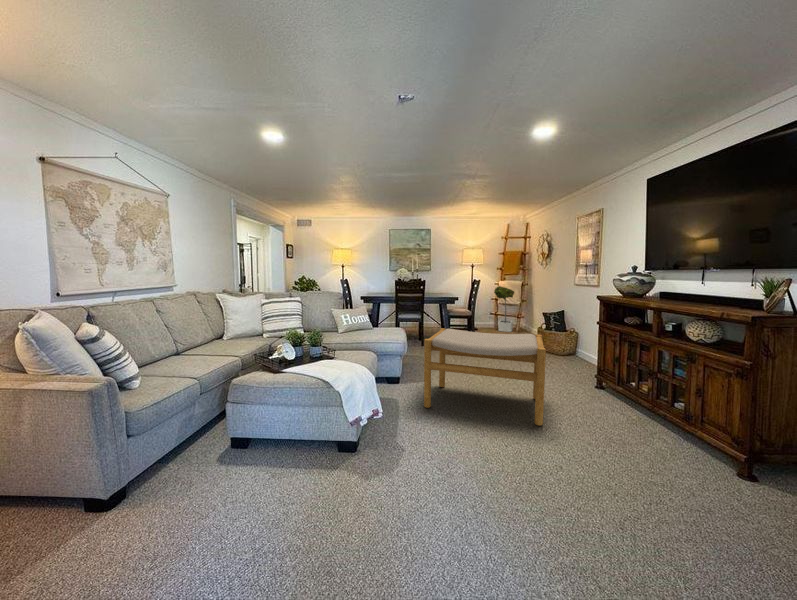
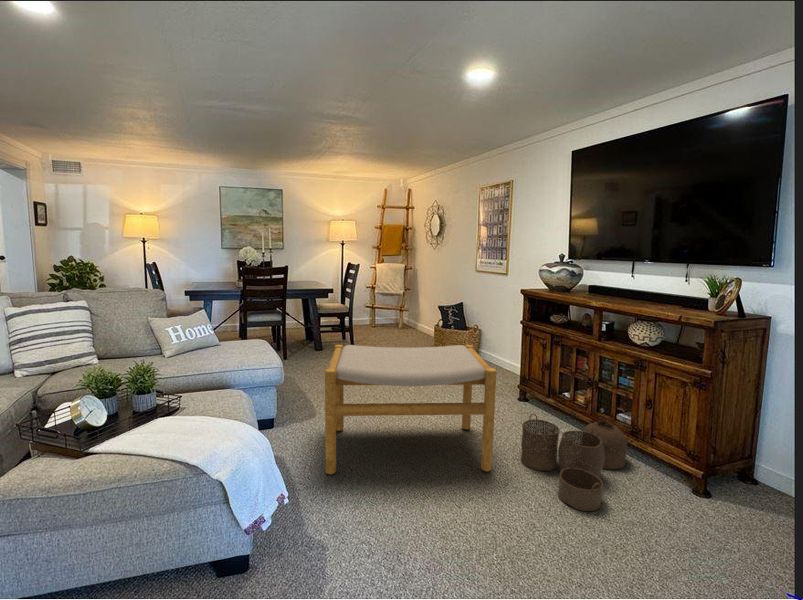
potted tree: present [494,286,514,332] -> none [372,270,397,329]
woven basket: none [572,390,677,465] -> present [521,414,627,511]

